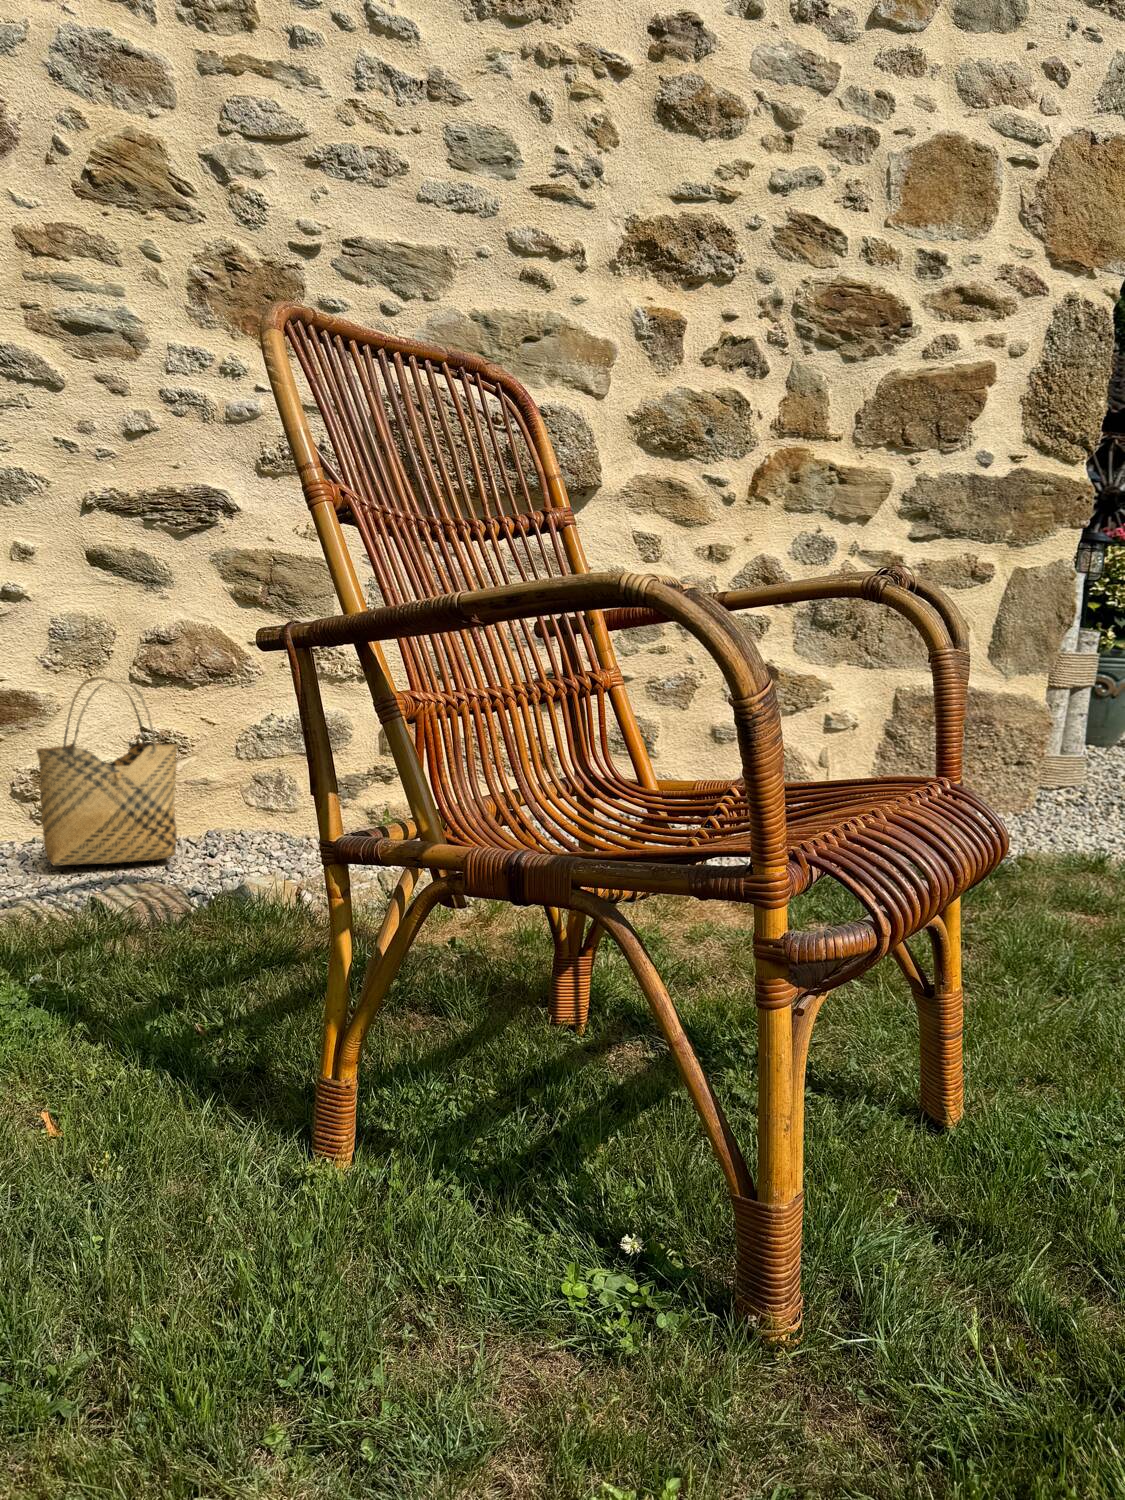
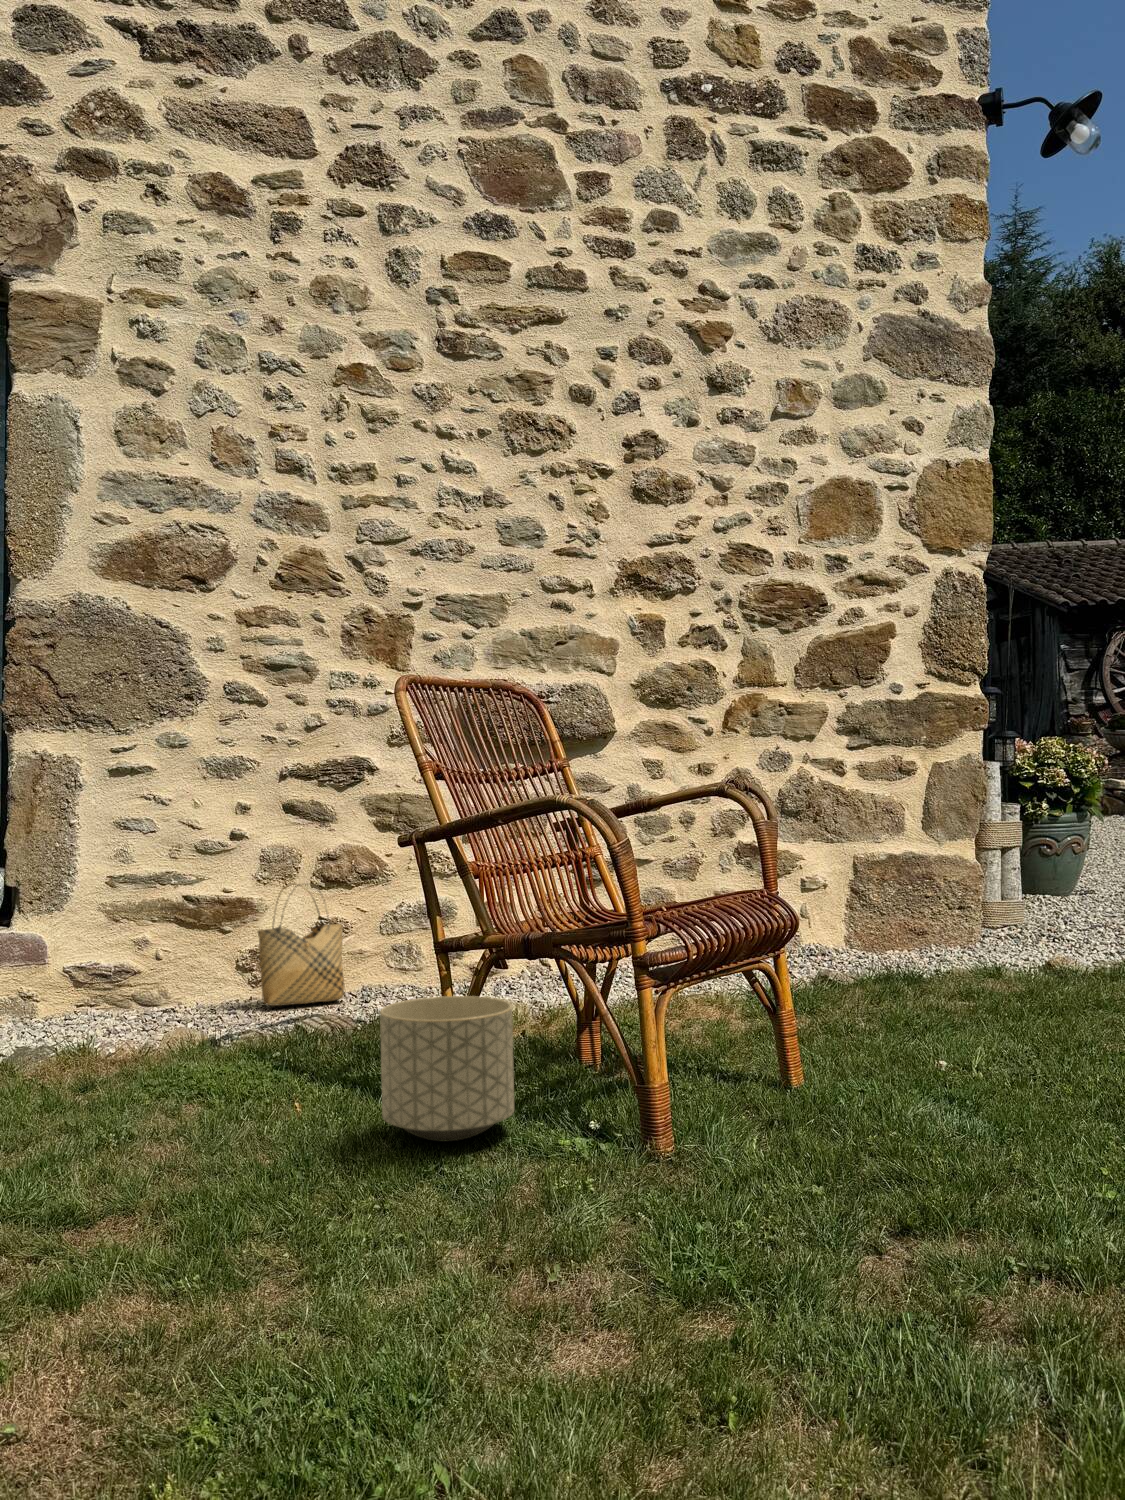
planter: none [202,962,485,1290] -> present [380,996,514,1141]

